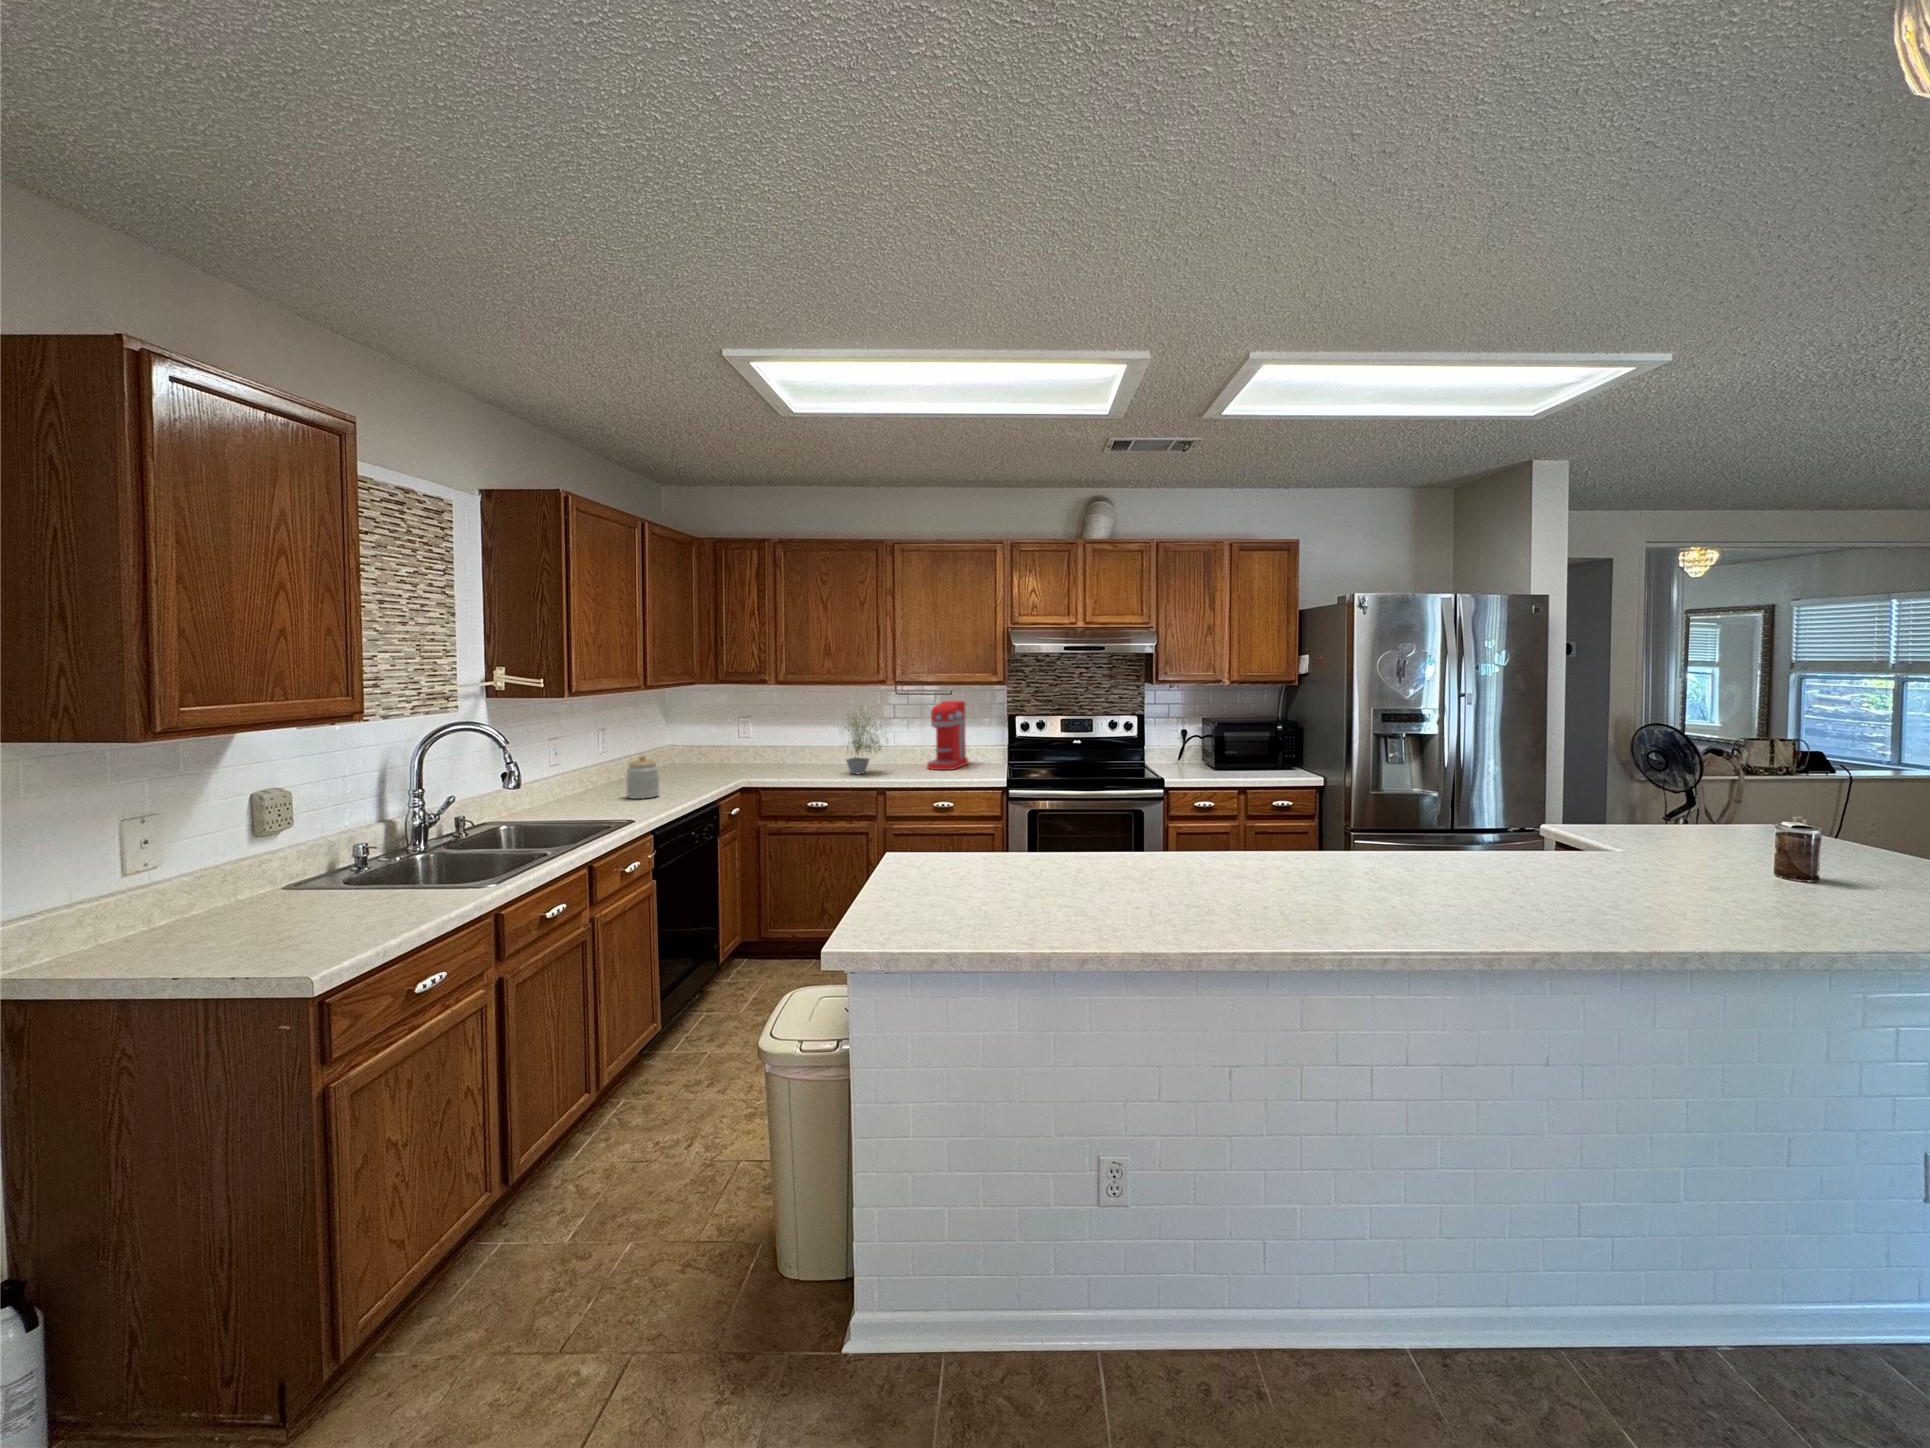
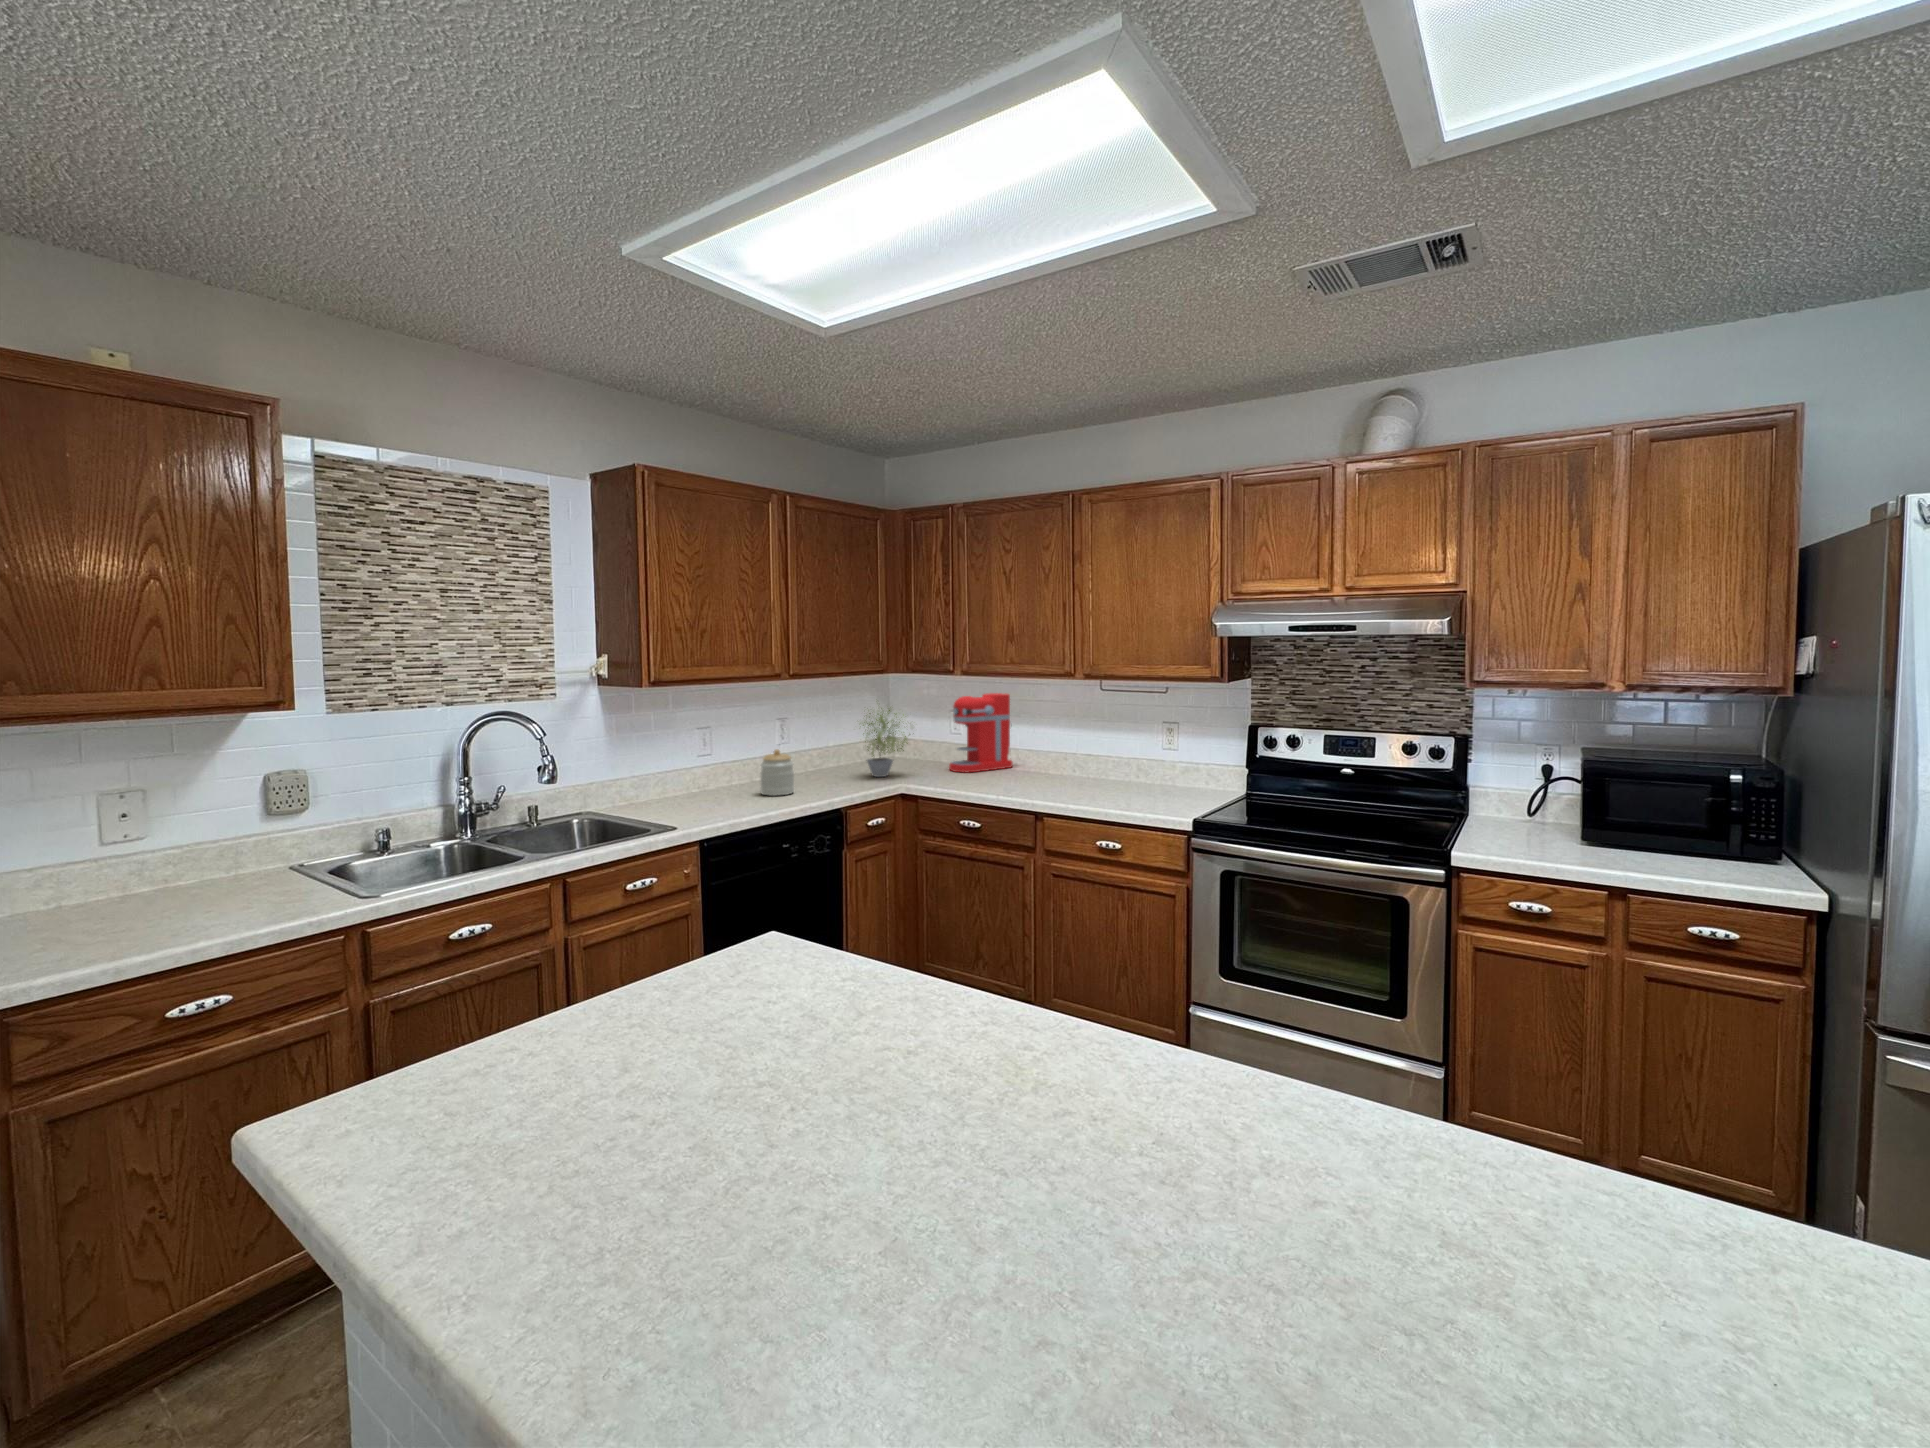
coffee maker: present [927,701,968,770] -> present [949,693,1013,772]
potted plant: present [843,706,887,774] -> present [863,708,910,777]

